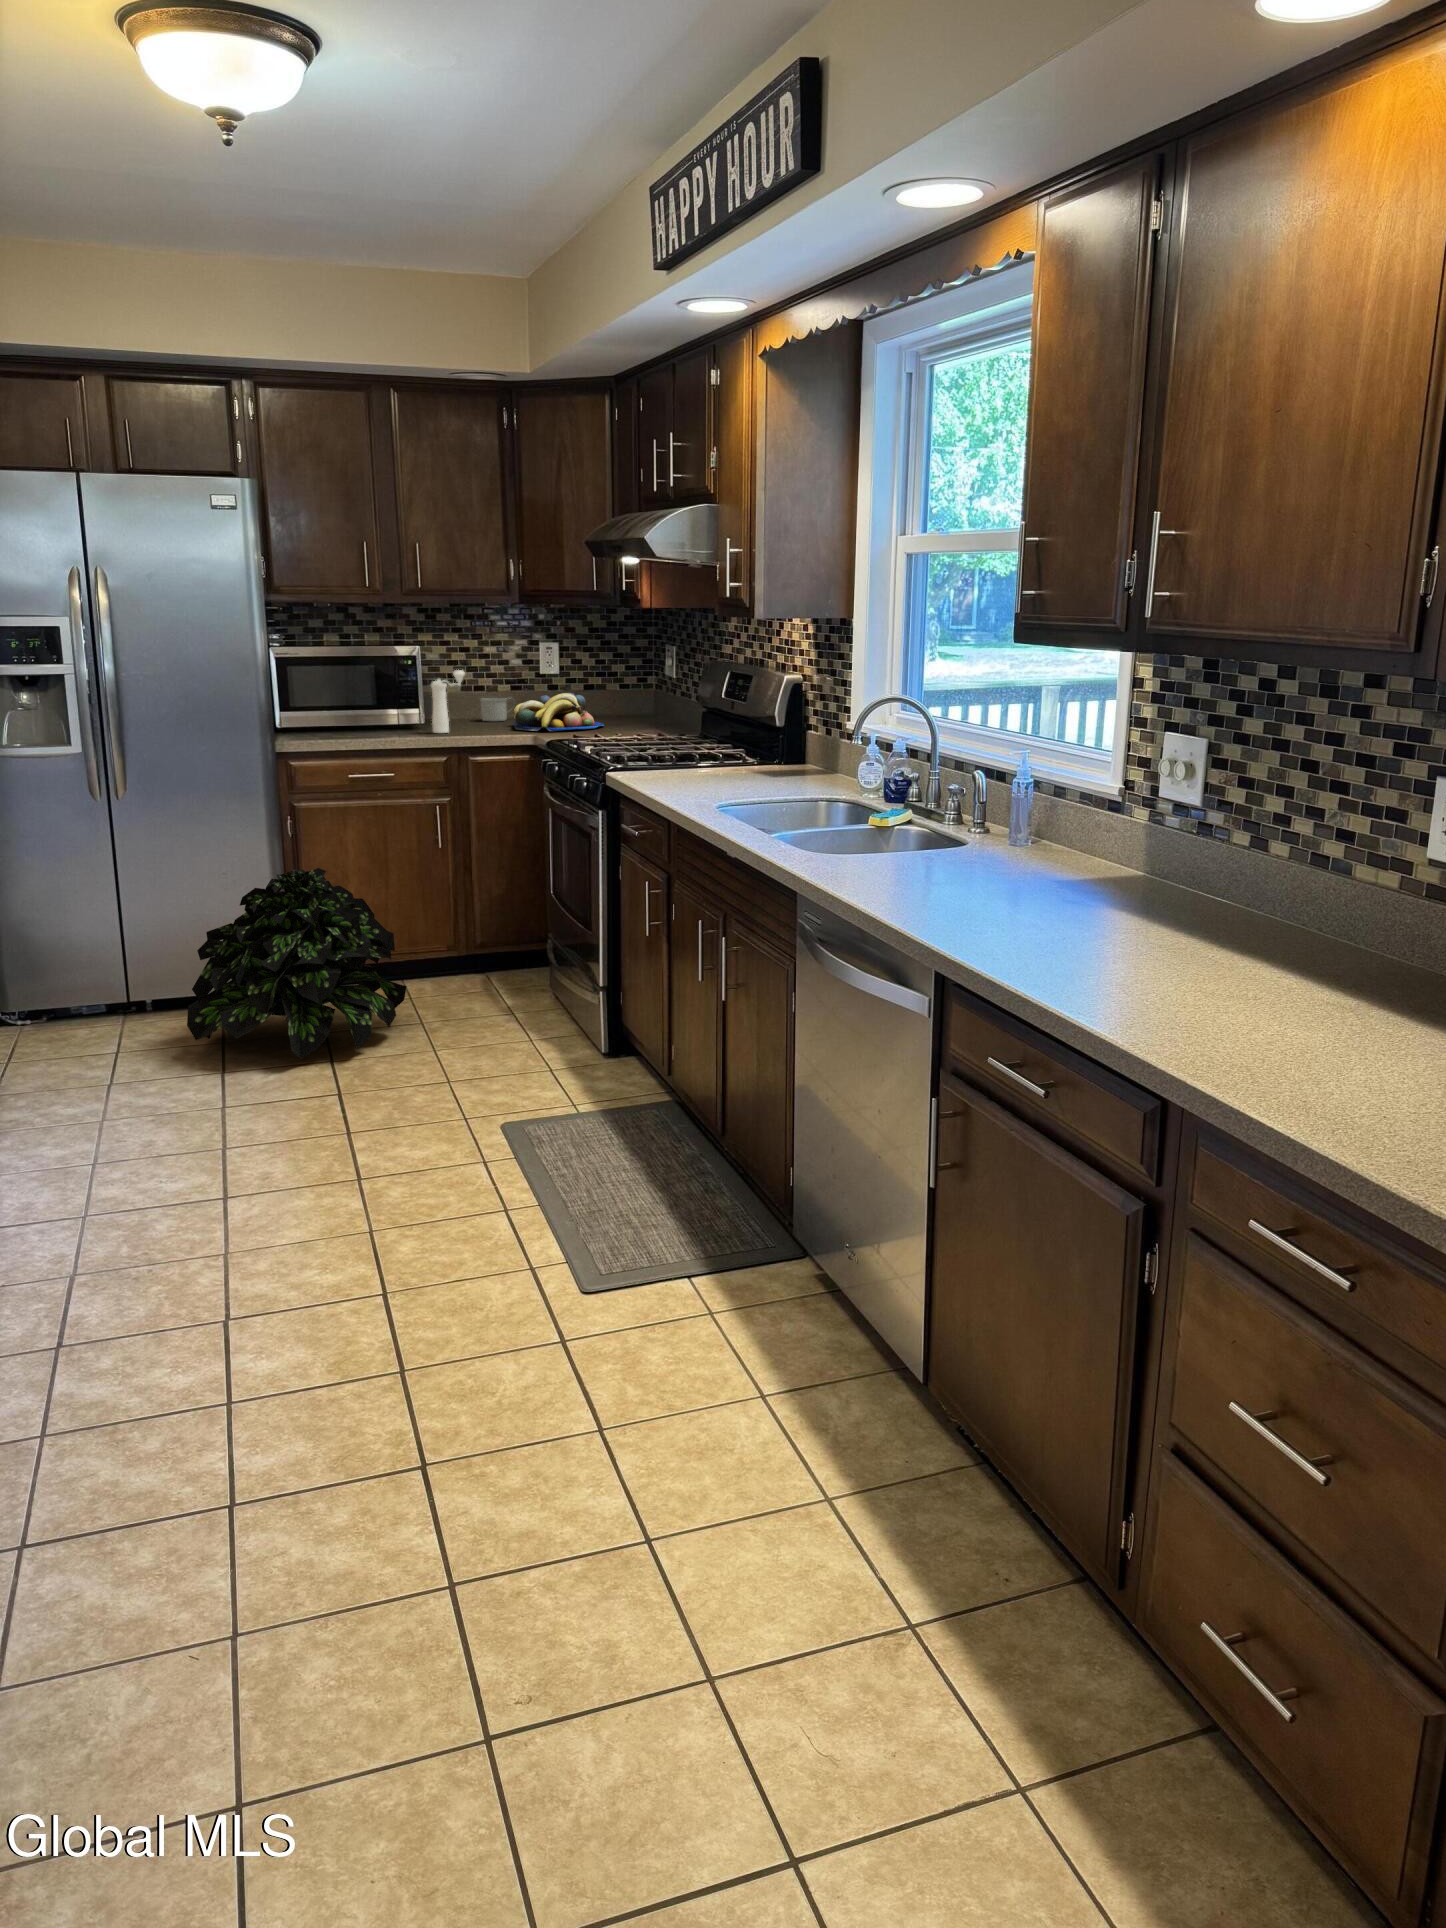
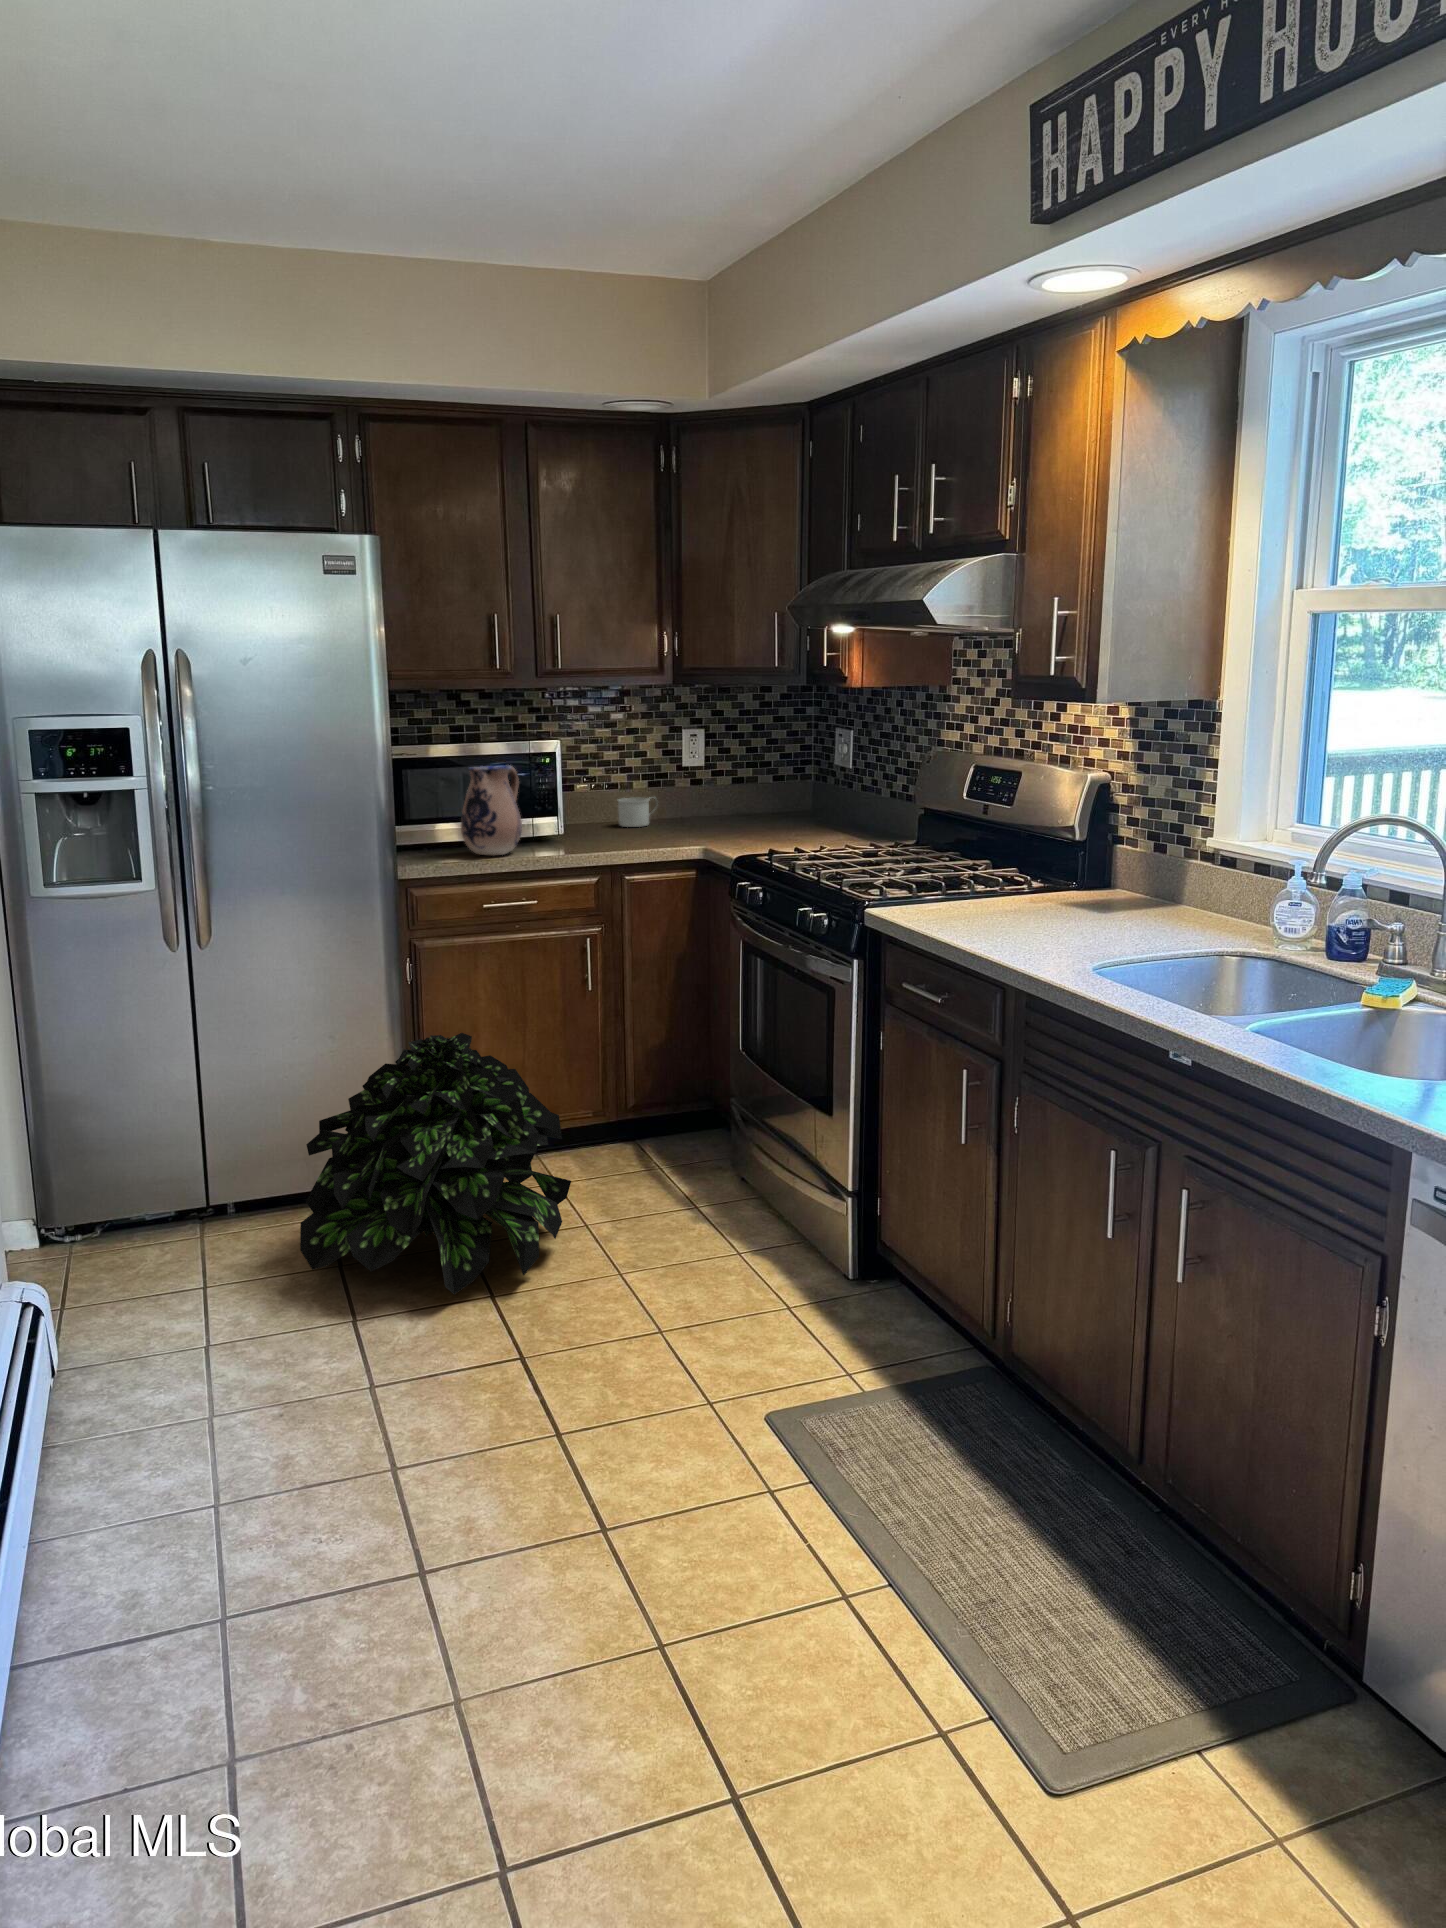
ceramic pitcher: none [336,666,386,737] -> present [461,765,522,856]
pepper mill: present [431,670,465,733] -> none [574,768,613,847]
fruit bowl: present [513,693,604,731] -> none [667,791,780,842]

